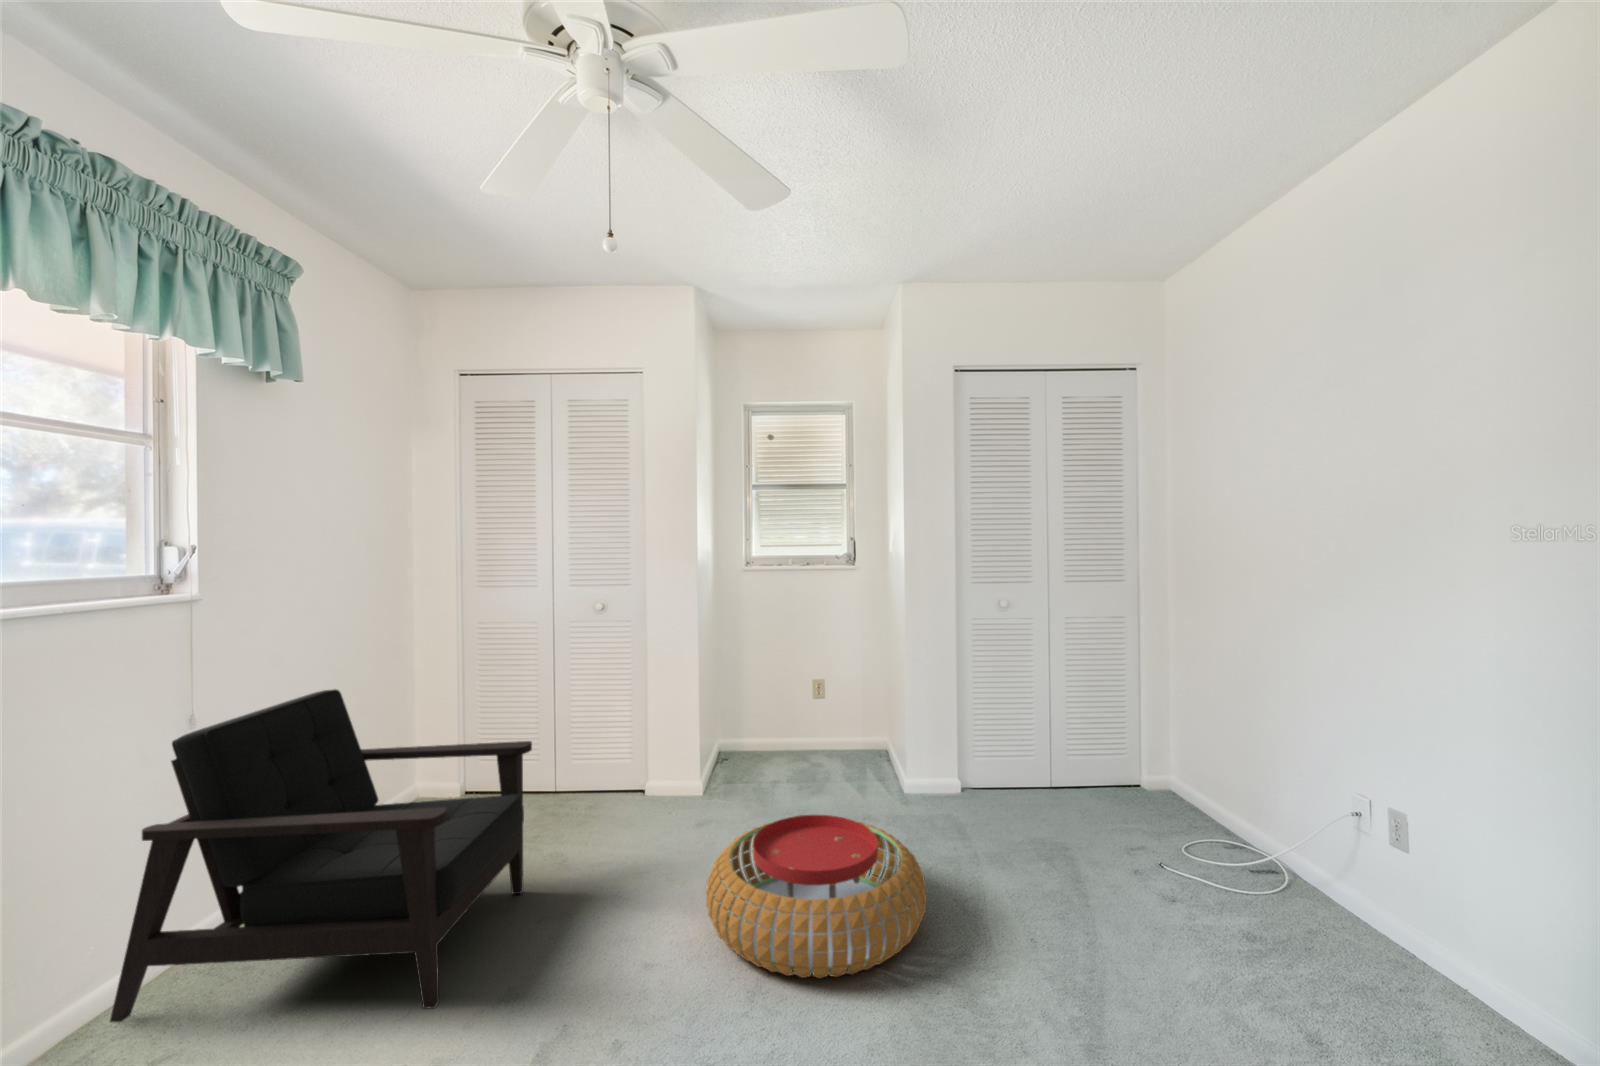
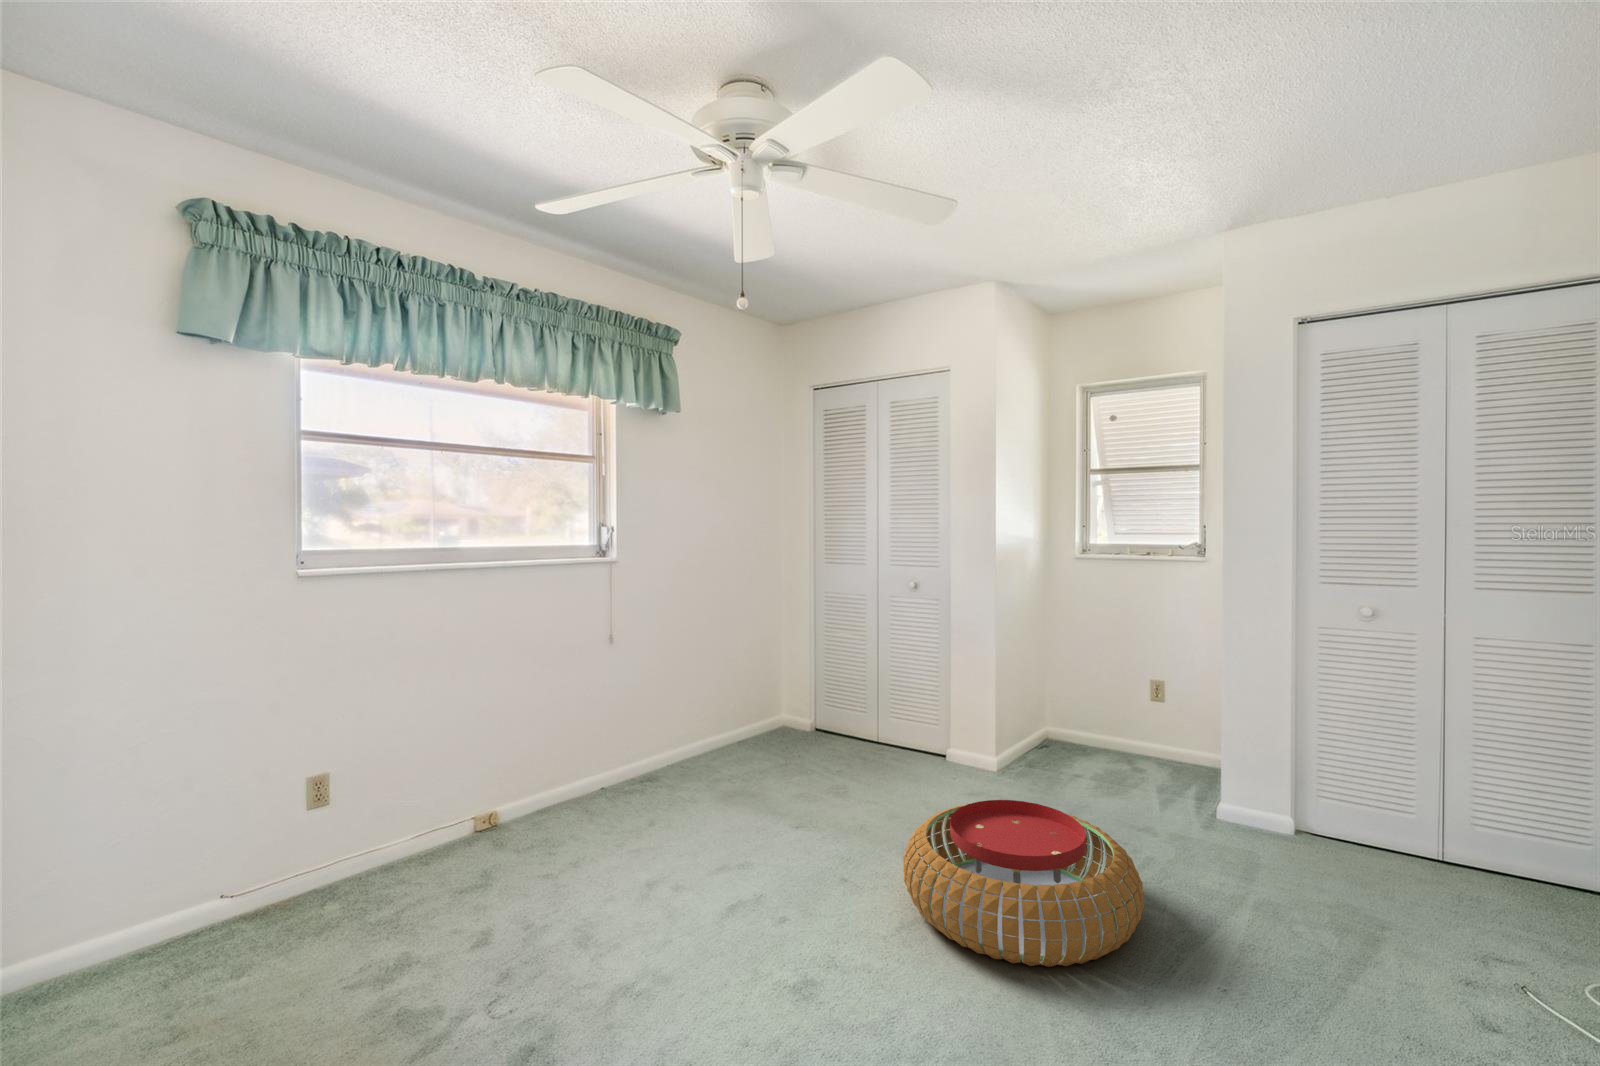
armchair: present [110,689,532,1022] -> none [568,629,808,861]

